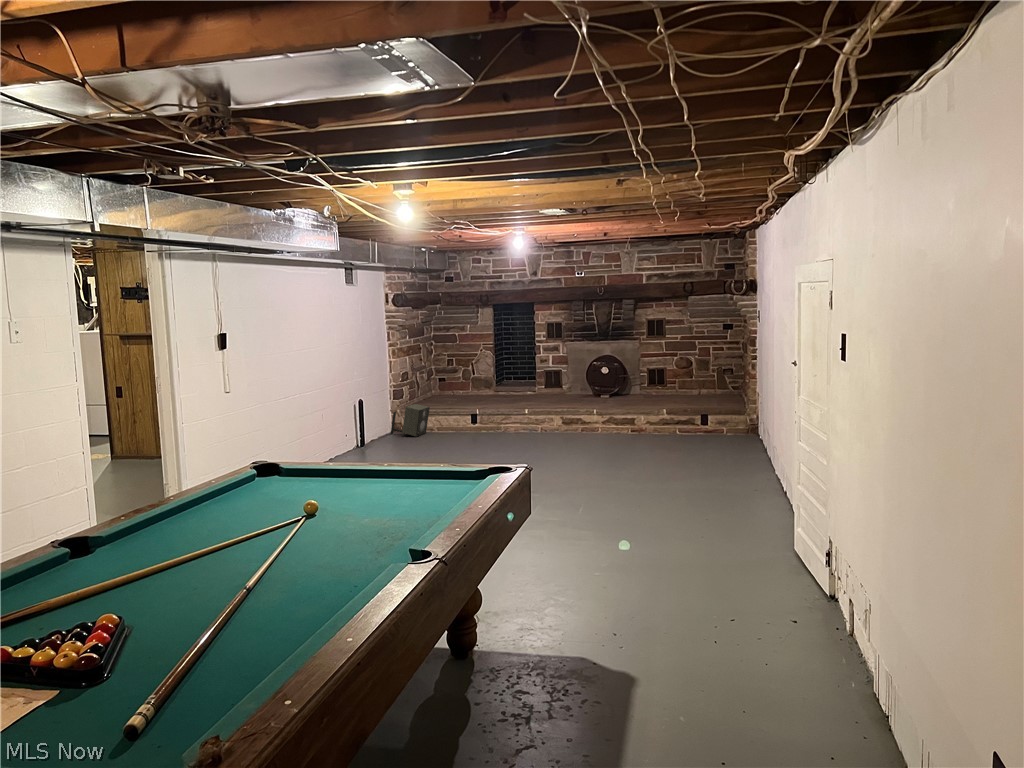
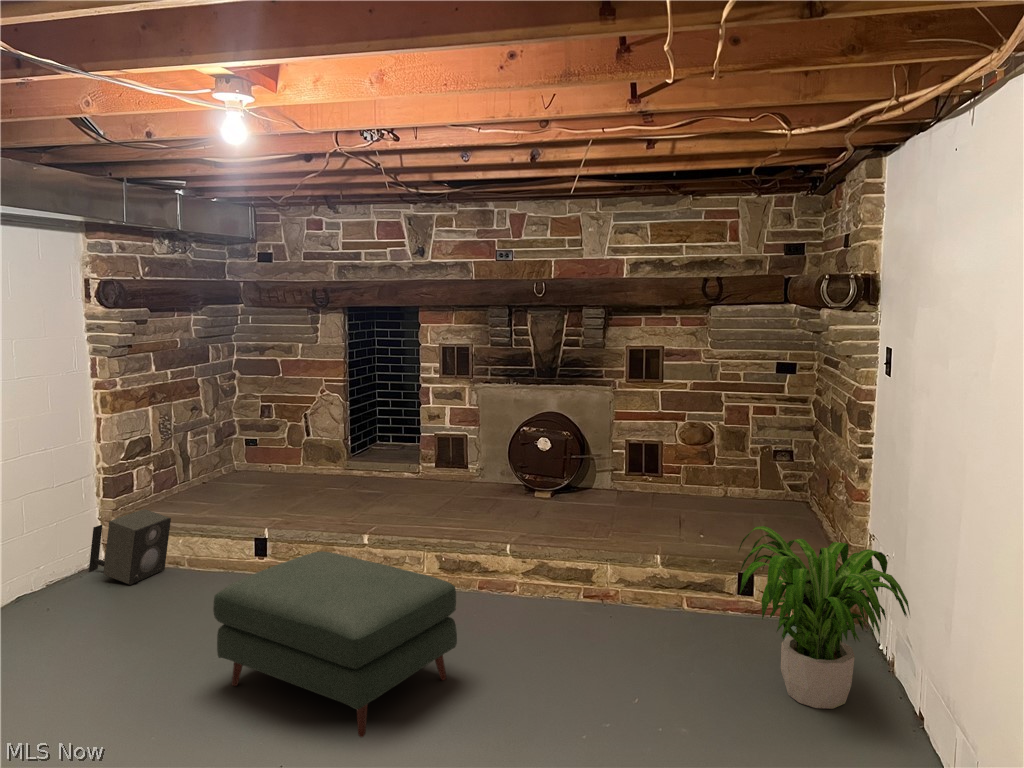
potted plant: none [697,385,761,451] -> present [739,526,910,709]
ottoman: none [487,406,583,461] -> present [213,551,457,737]

